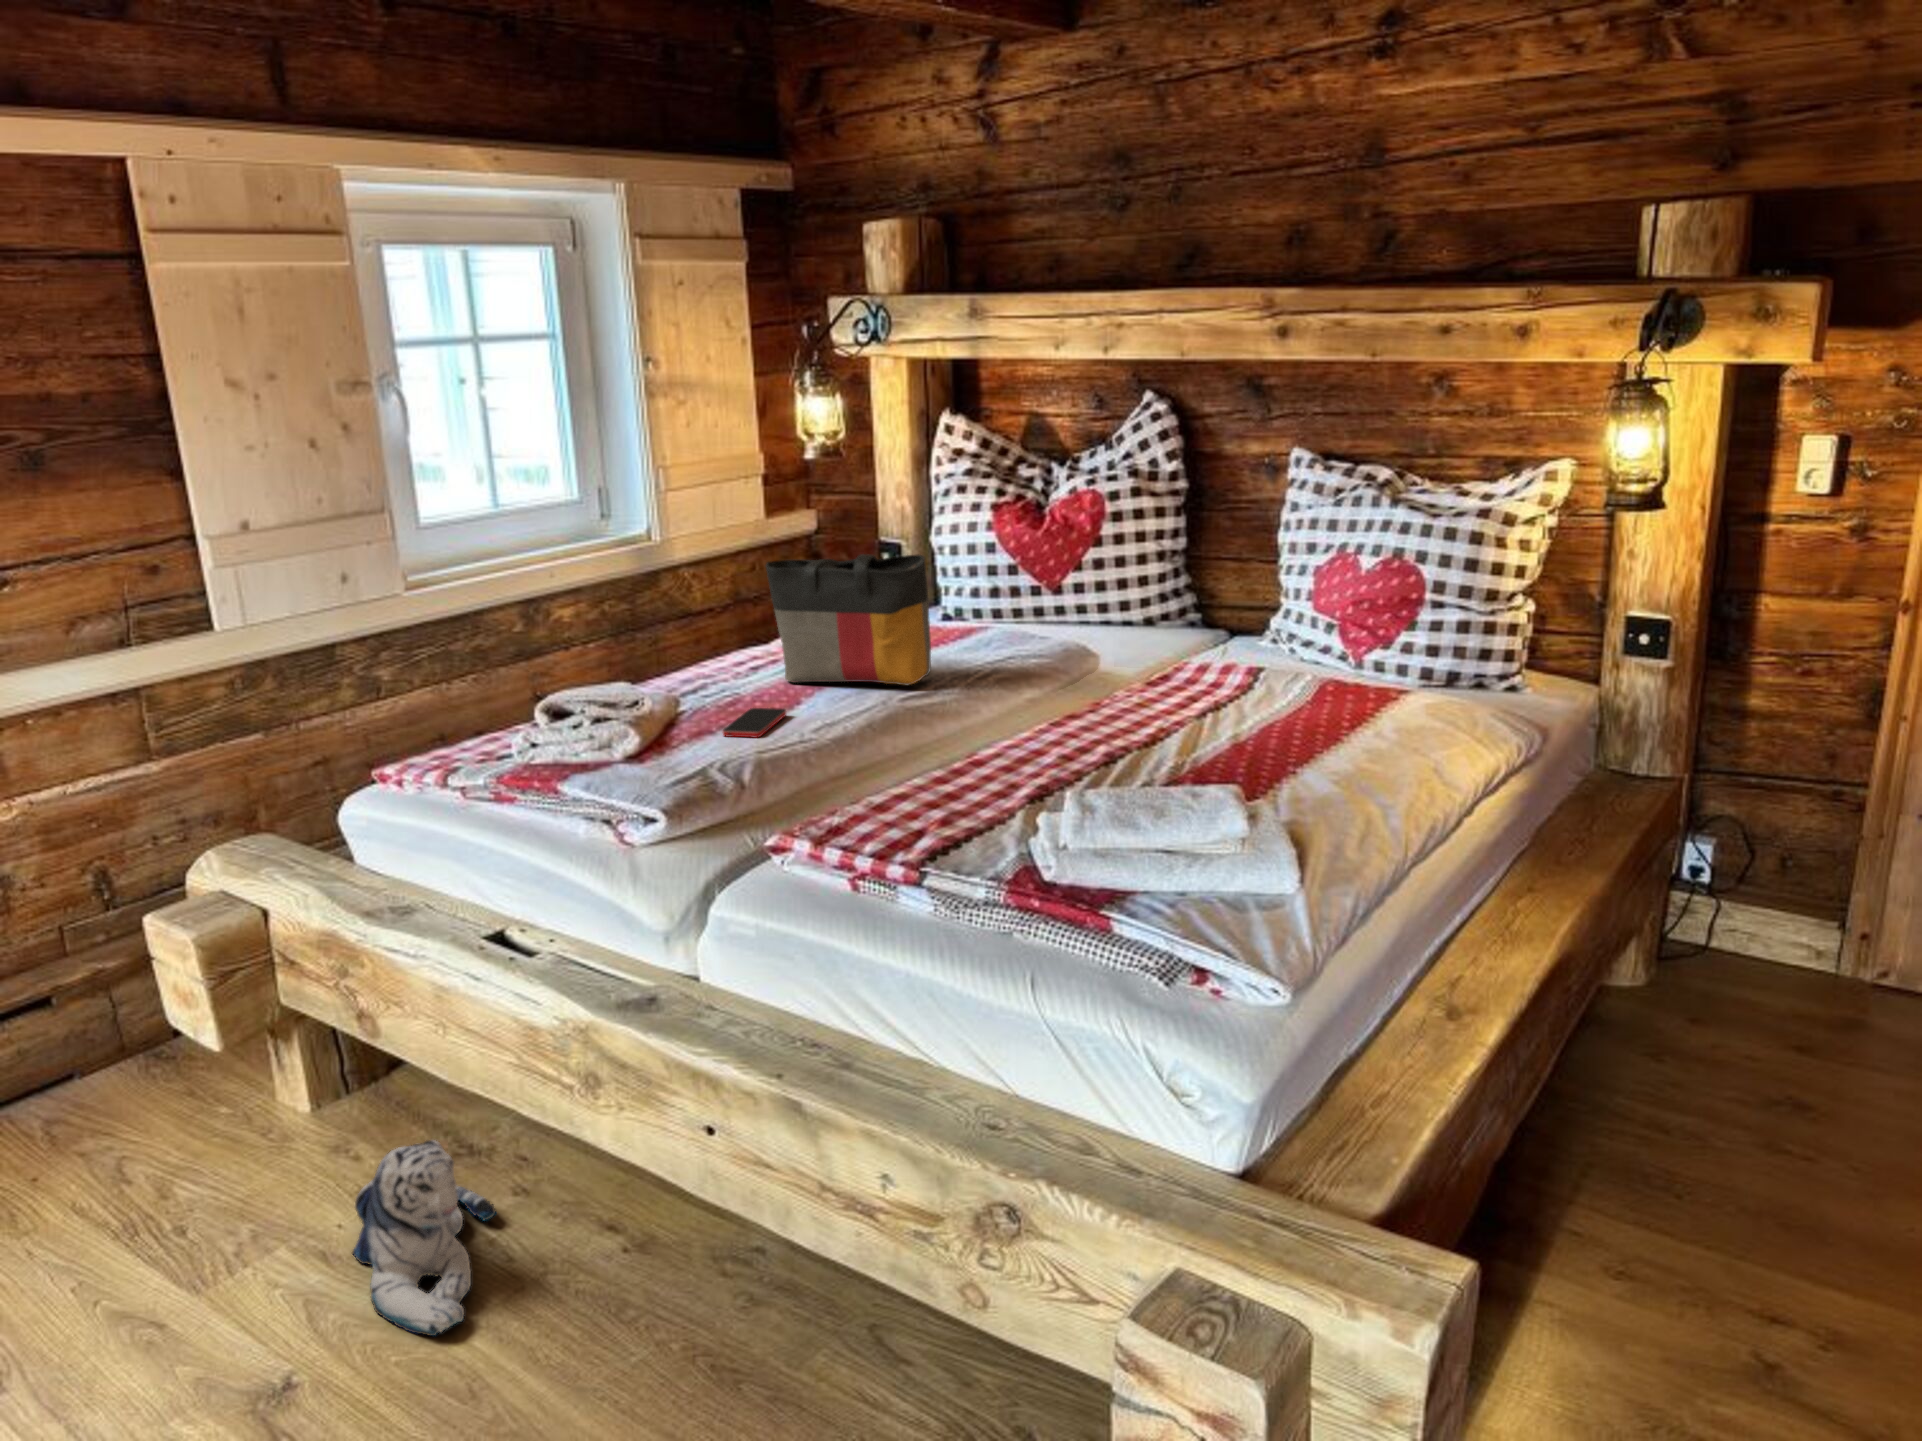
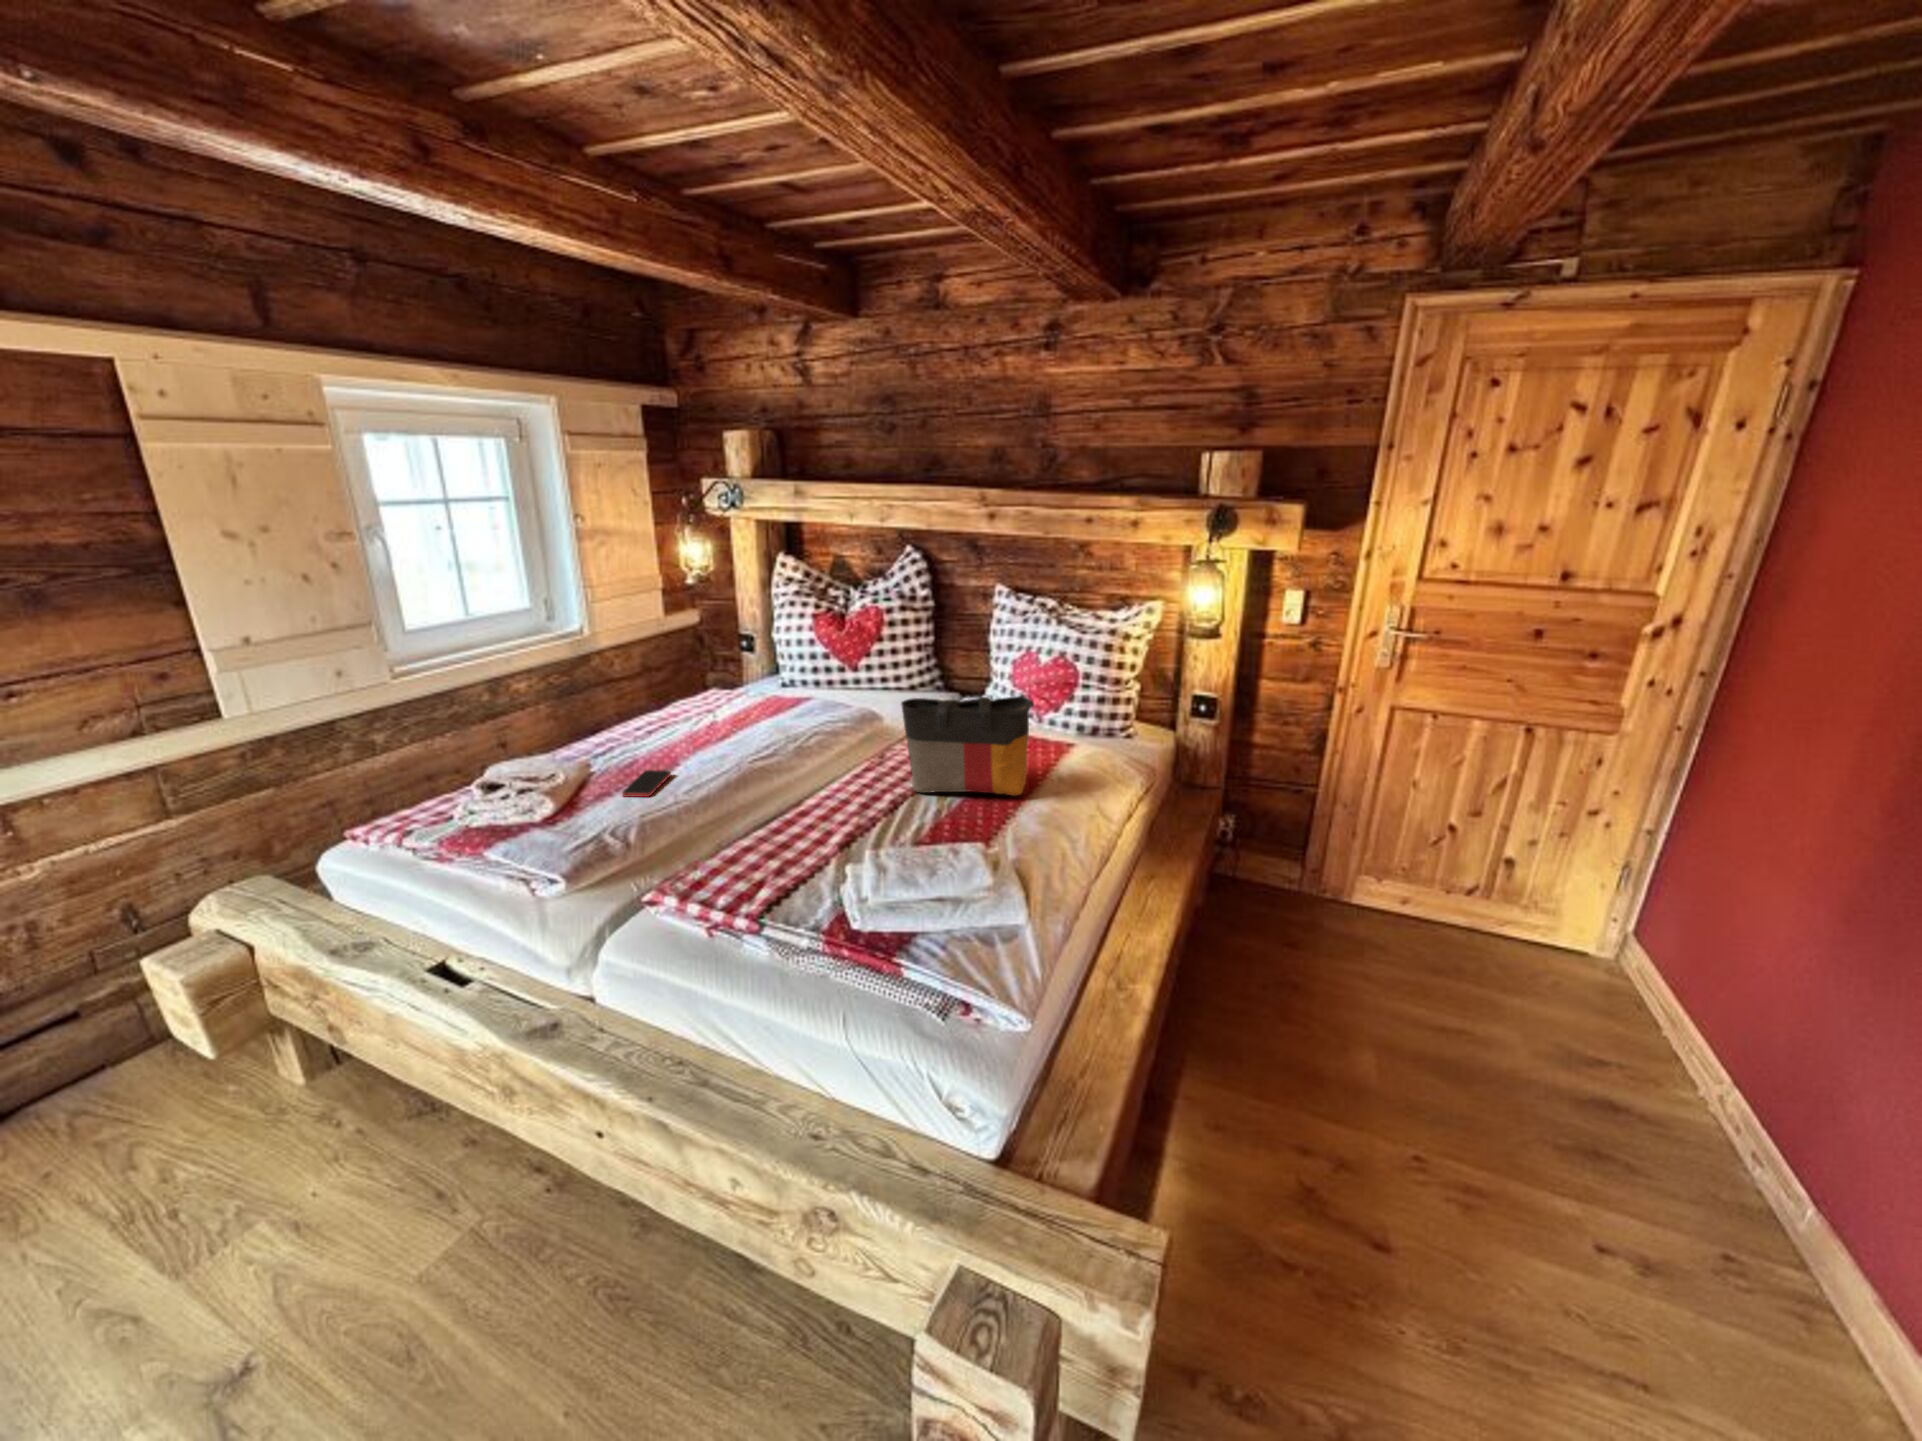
tote bag: present [766,554,931,685] -> present [901,696,1034,796]
plush toy: present [352,1140,496,1336] -> none [320,1137,449,1304]

